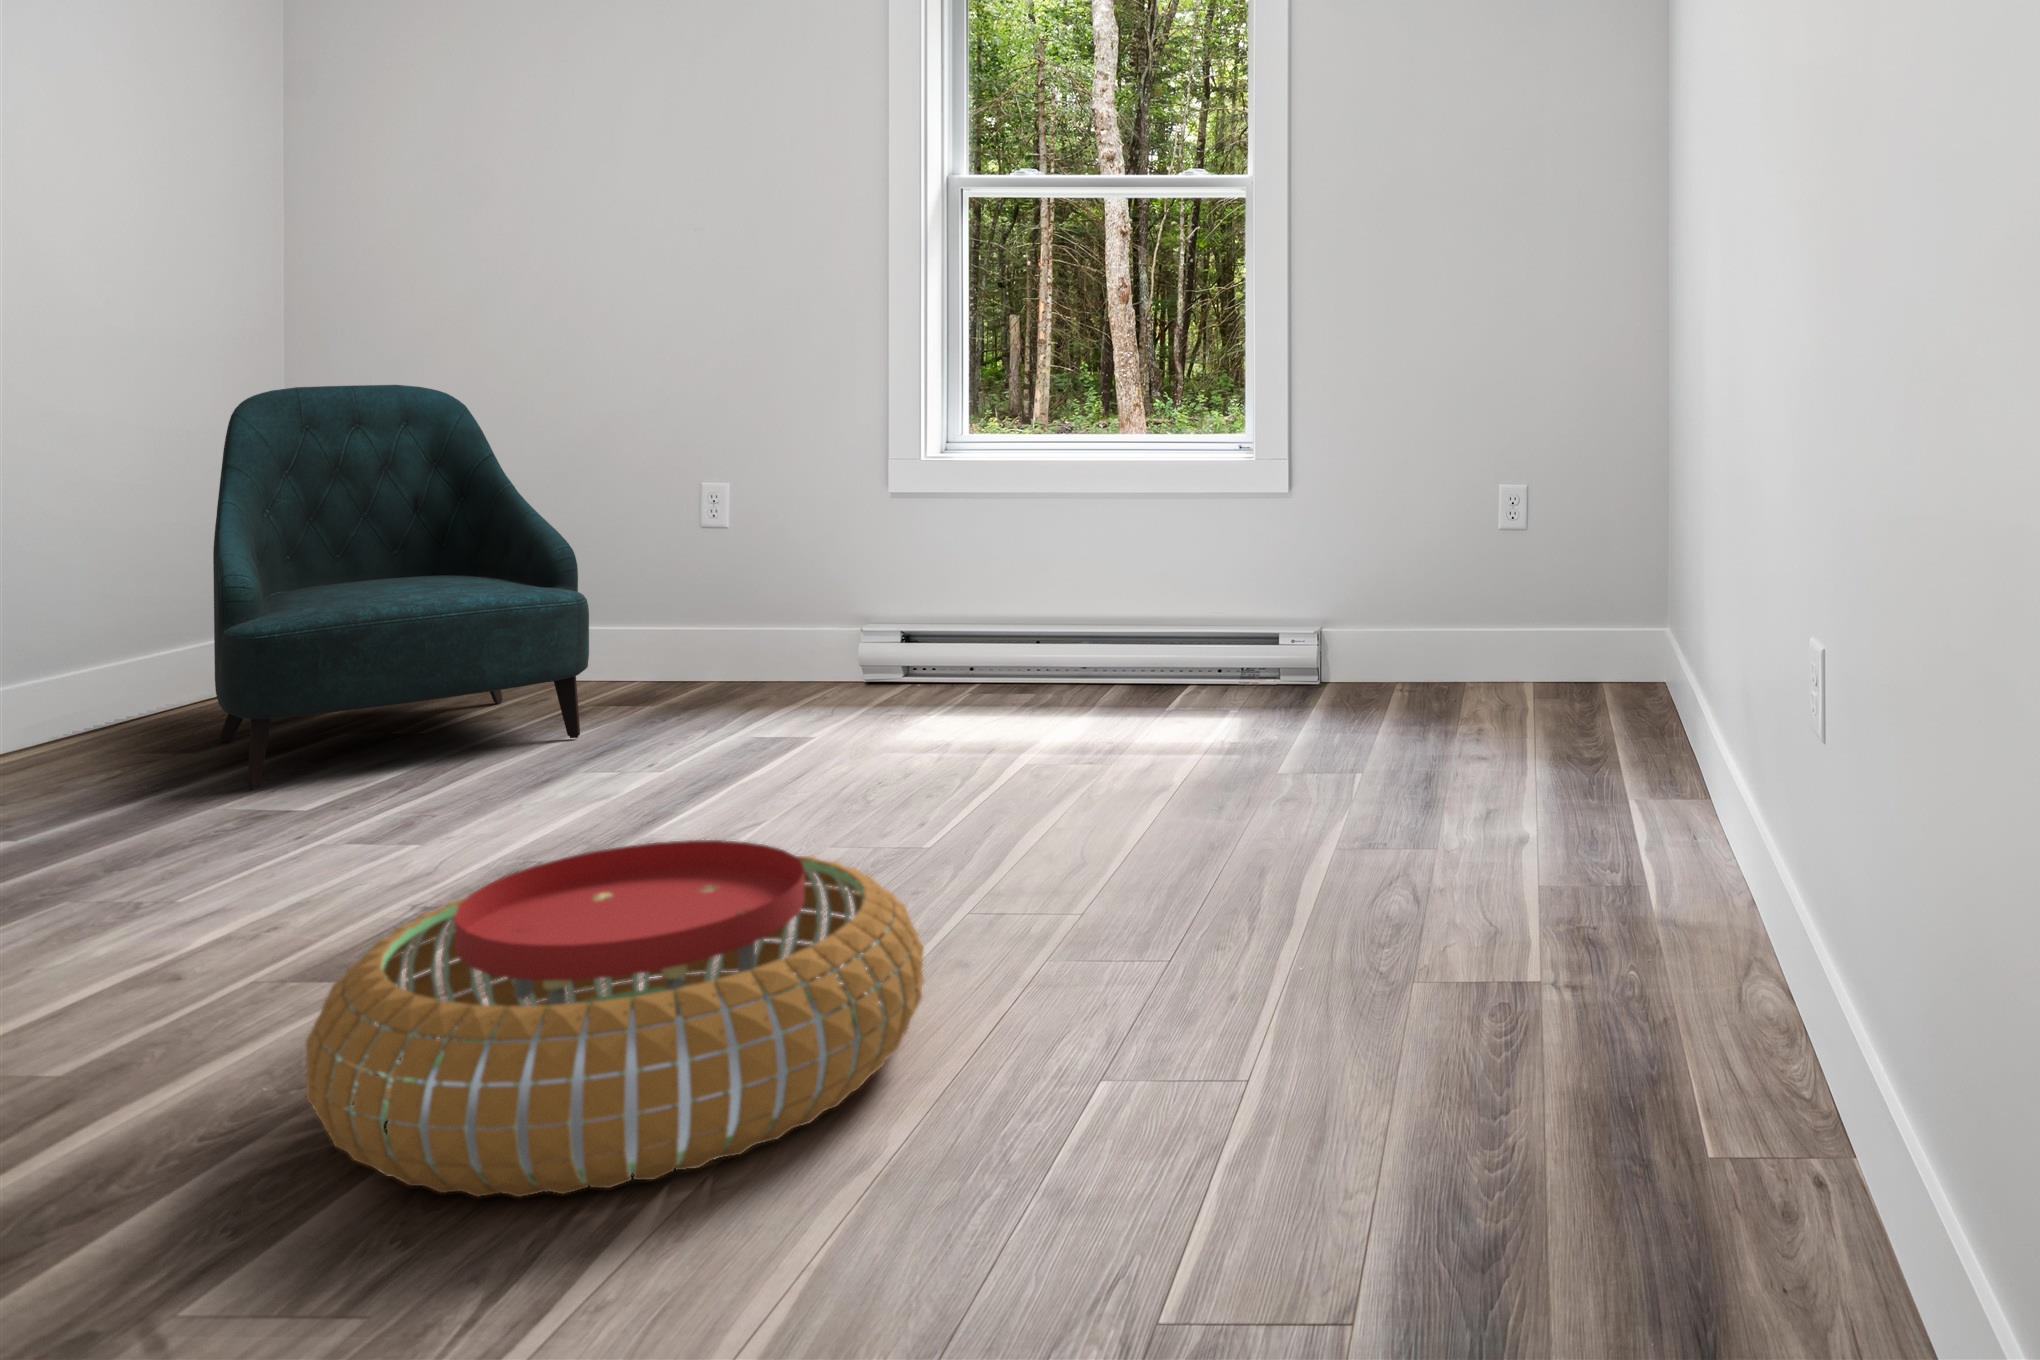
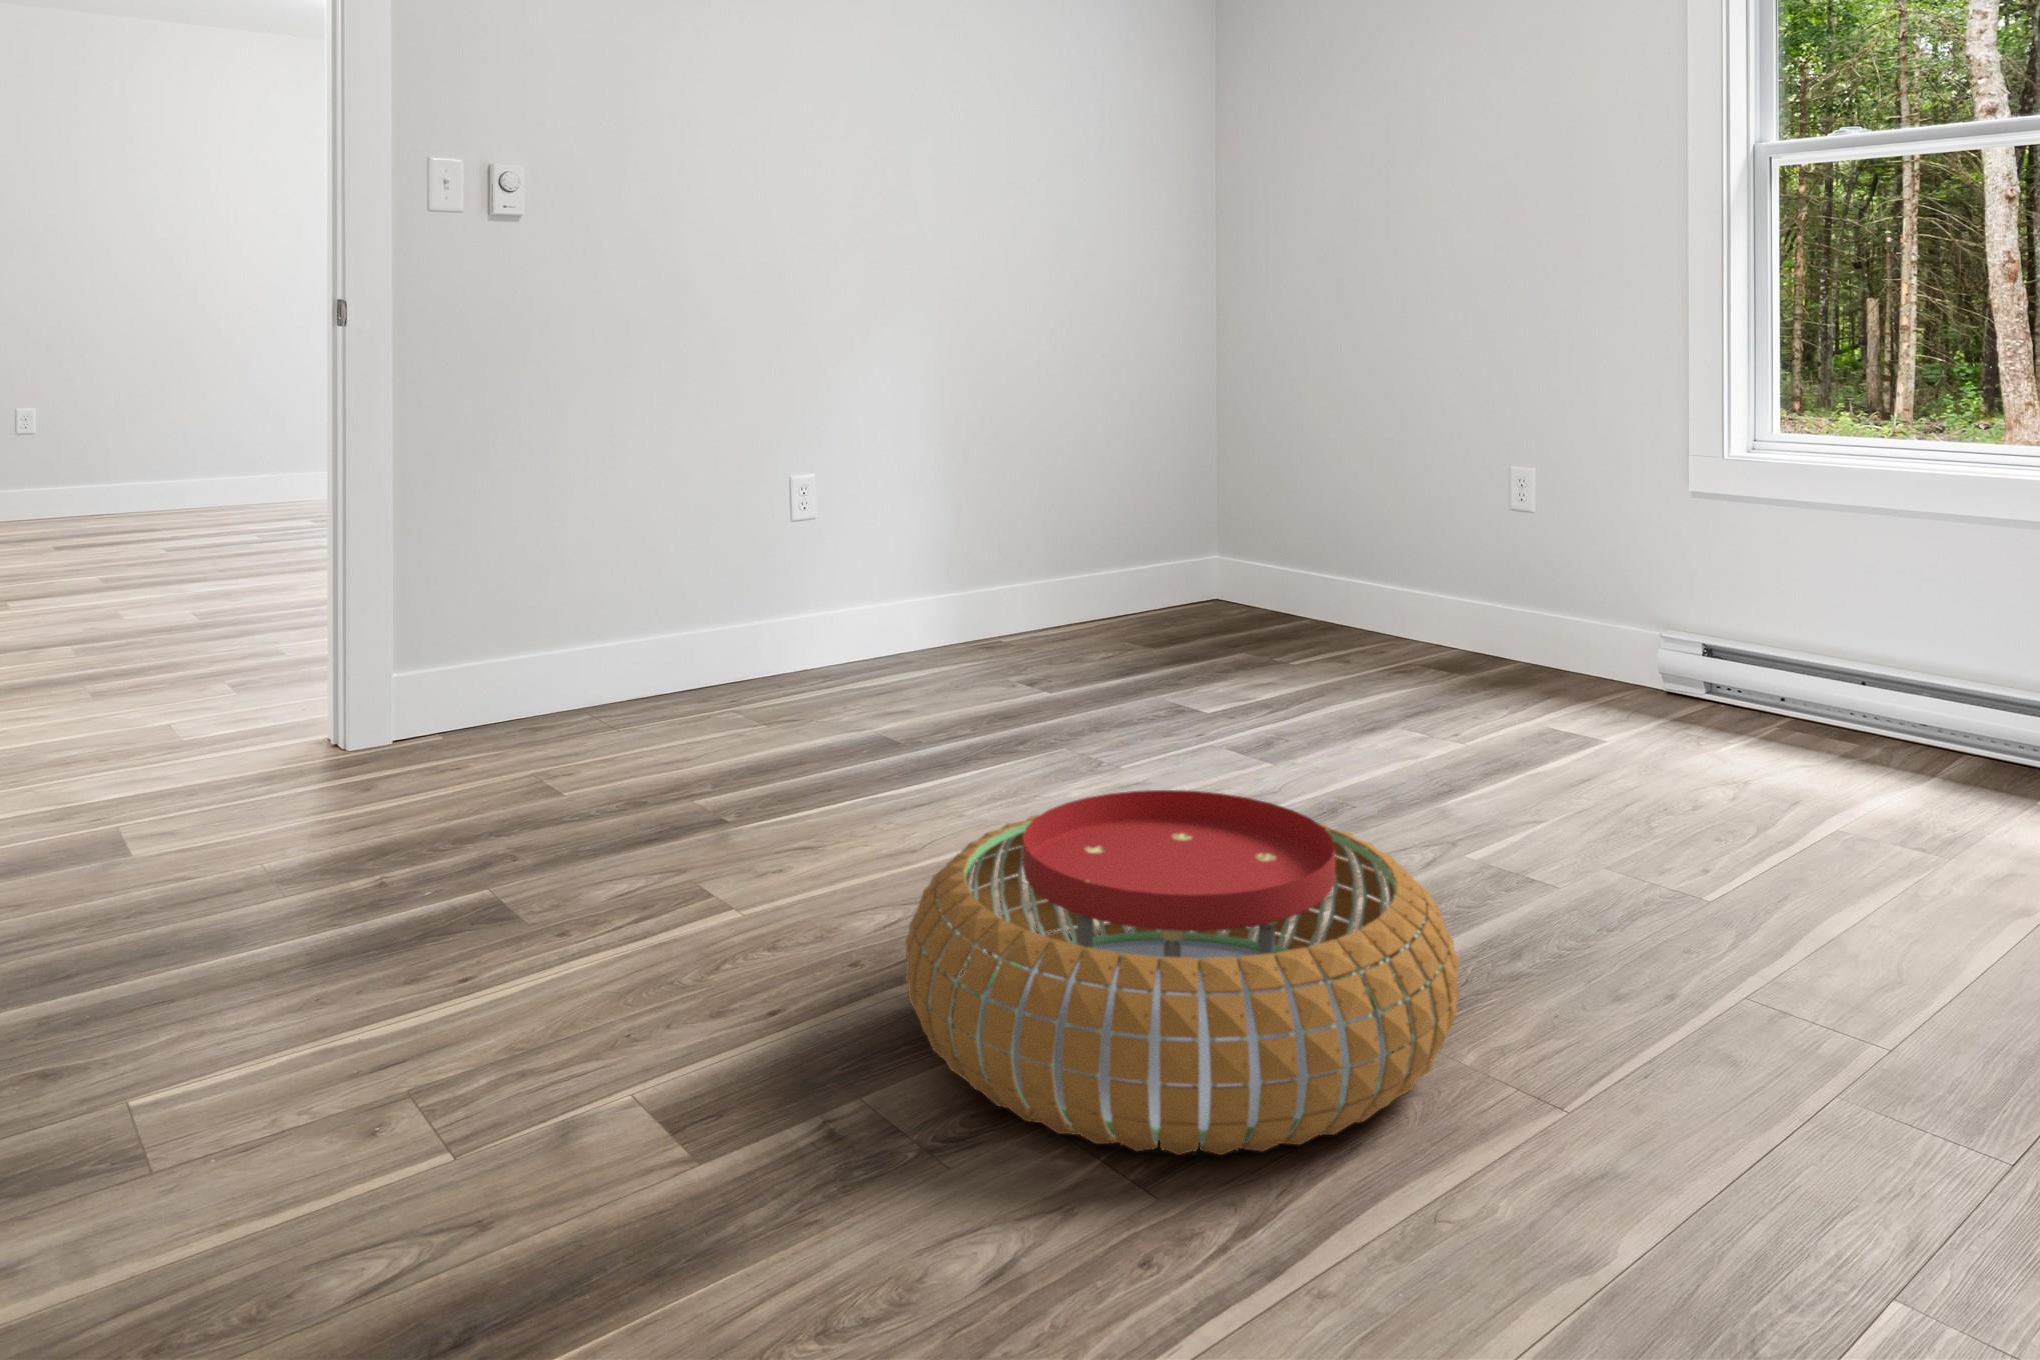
armchair: present [213,385,589,789] -> none [1163,368,1431,688]

